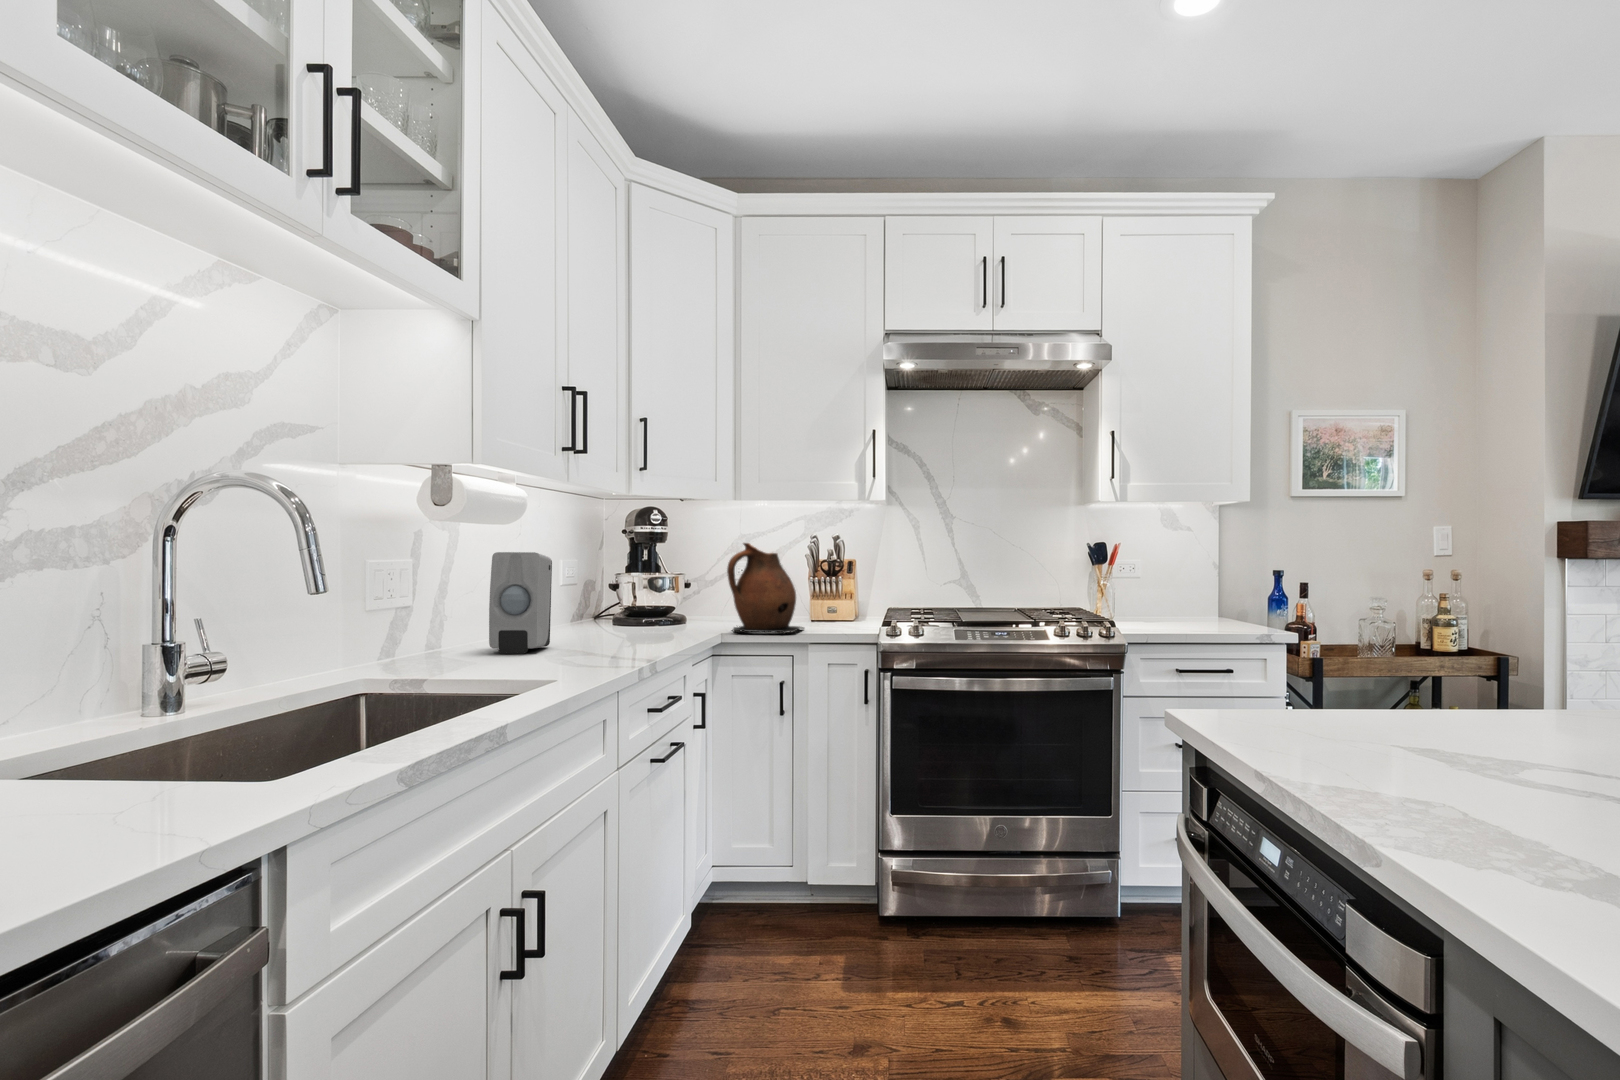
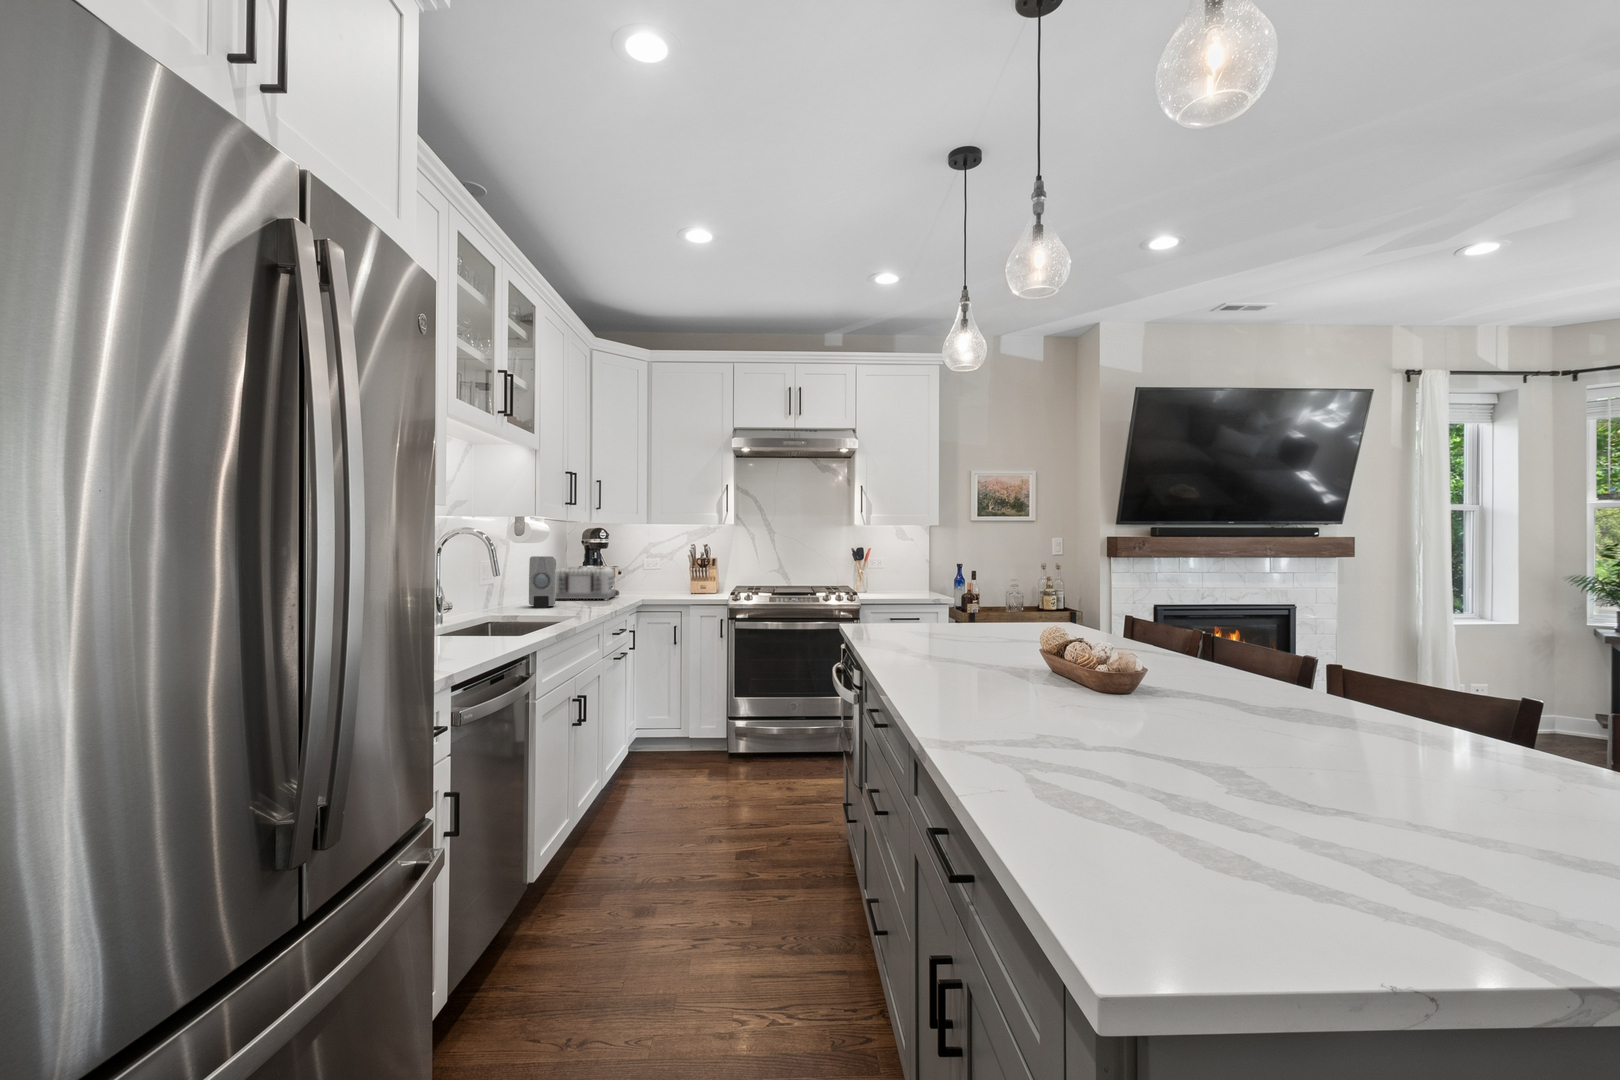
ceramic pitcher: present [727,543,803,634] -> none [646,549,689,600]
toaster: none [562,575,680,635] -> present [556,567,616,601]

